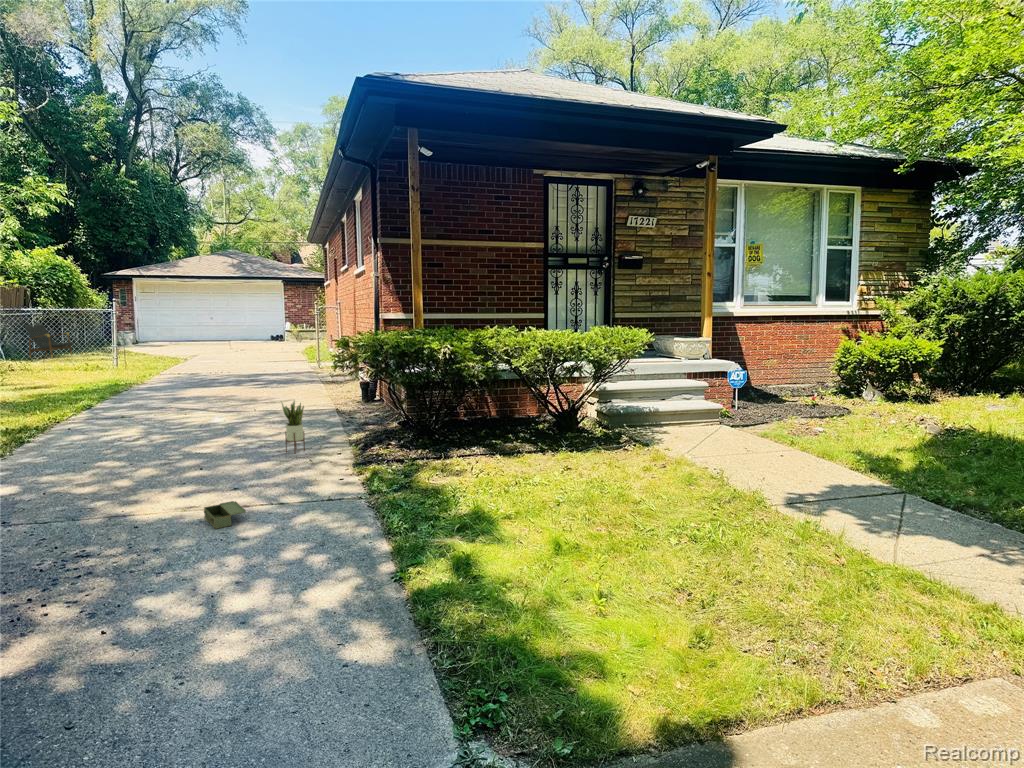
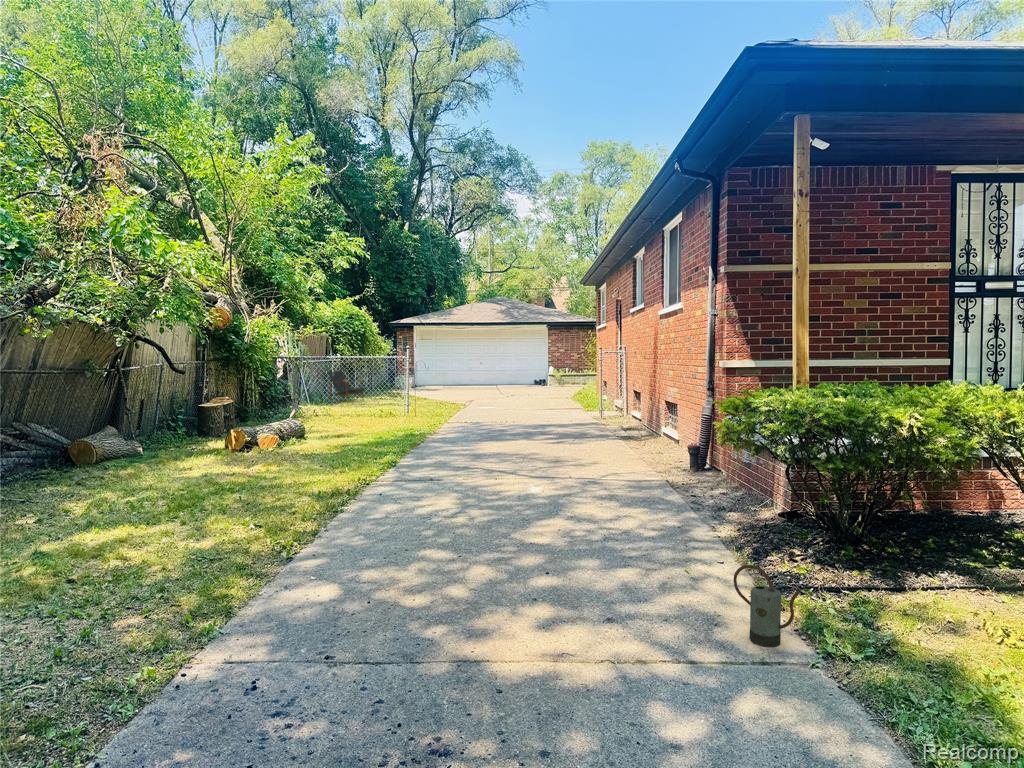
potted plant: present [282,401,305,453] -> none [629,470,655,542]
watering can: none [322,453,361,505] -> present [734,565,801,647]
toolbox: present [204,501,246,529] -> none [581,622,644,668]

